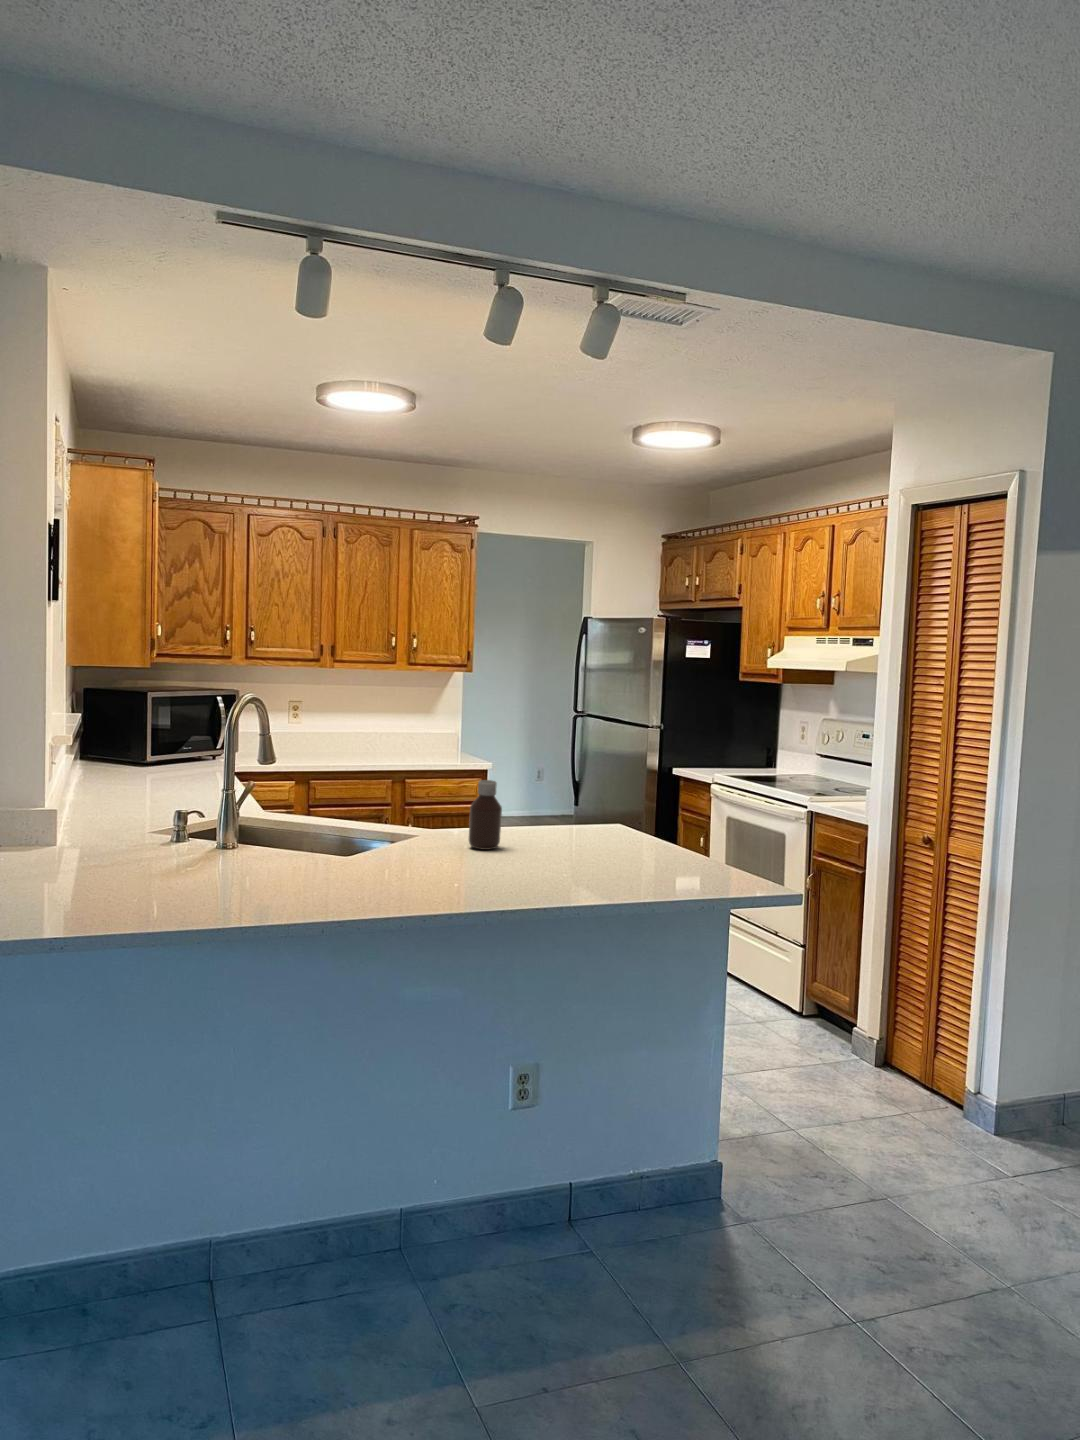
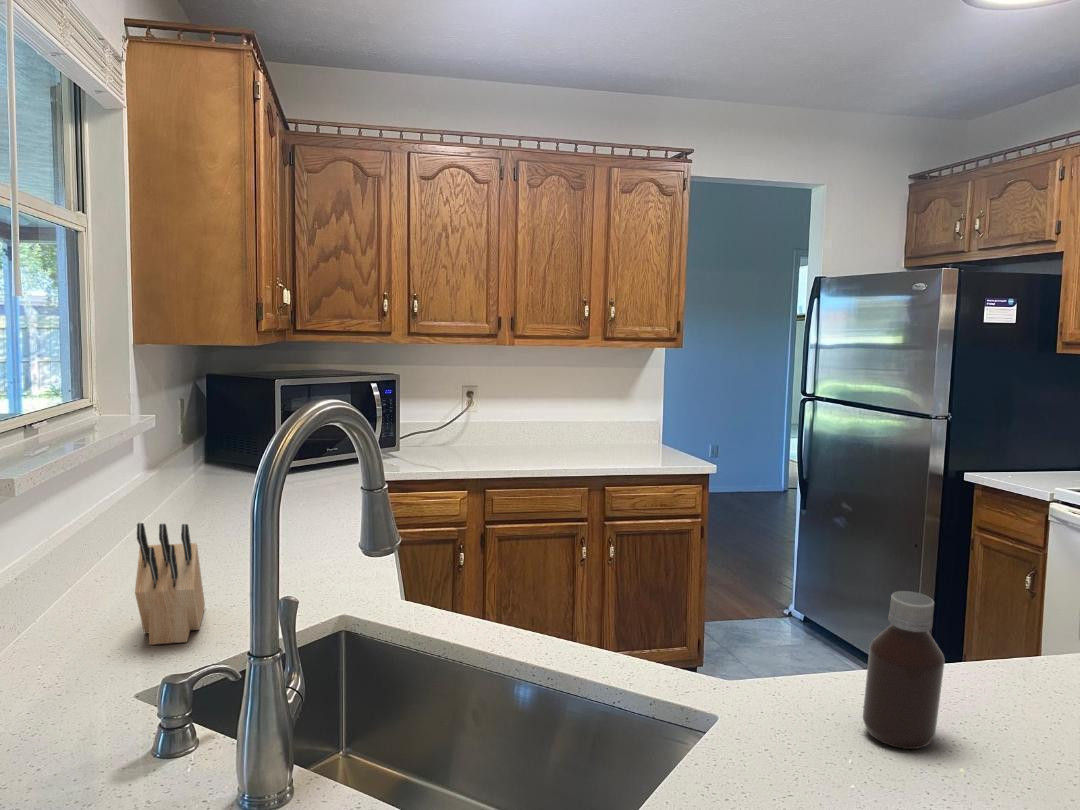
knife block: none [96,758,131,828] -> present [135,523,205,645]

